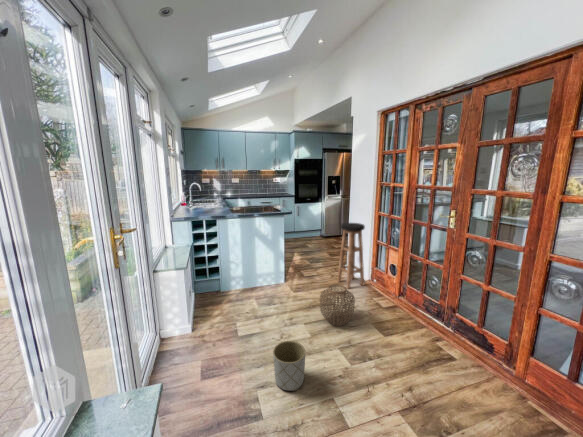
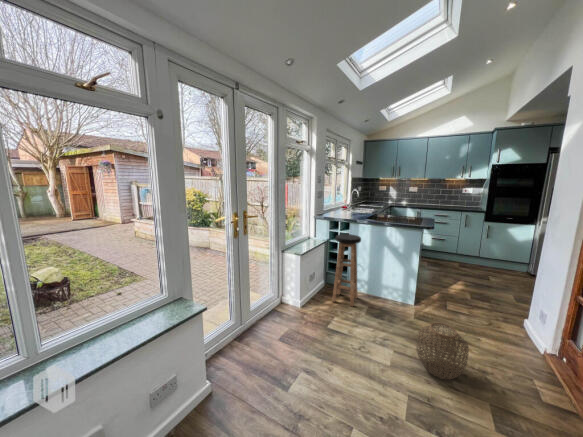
bar stool: present [337,223,365,289] -> present [332,234,361,306]
planter: present [273,341,305,391] -> none [317,344,349,395]

